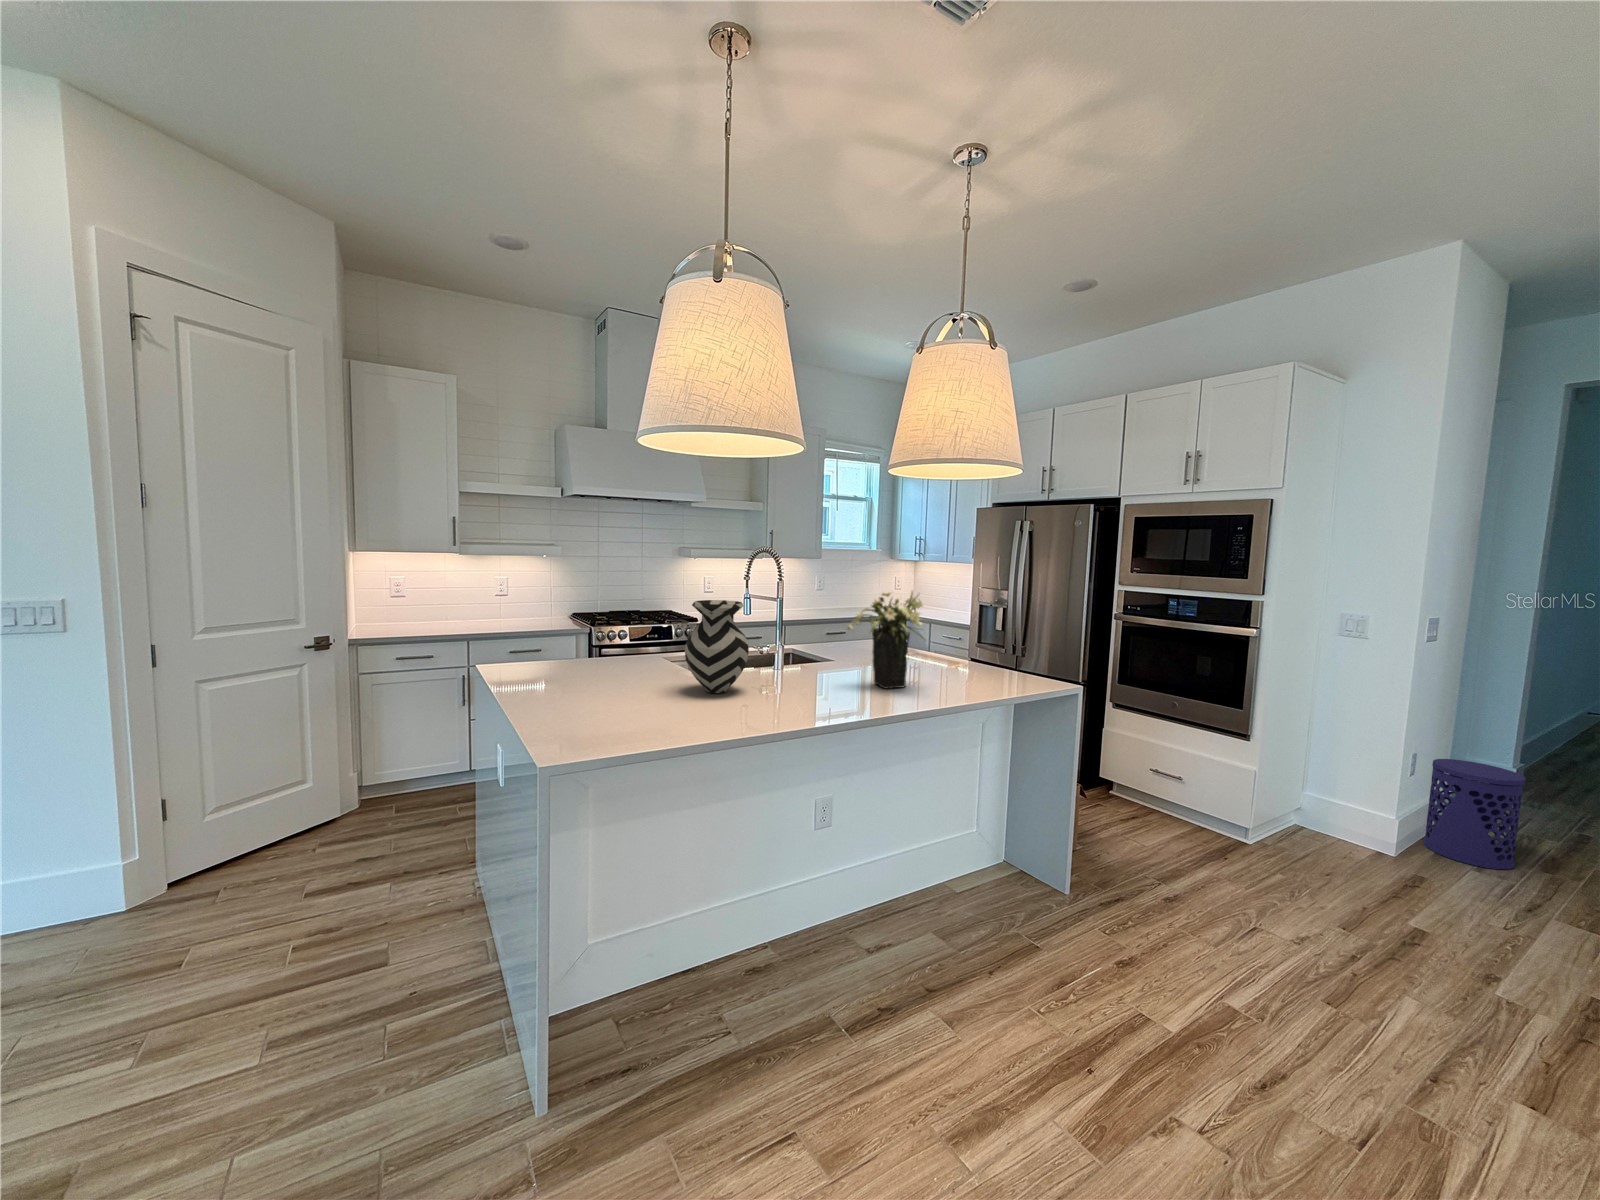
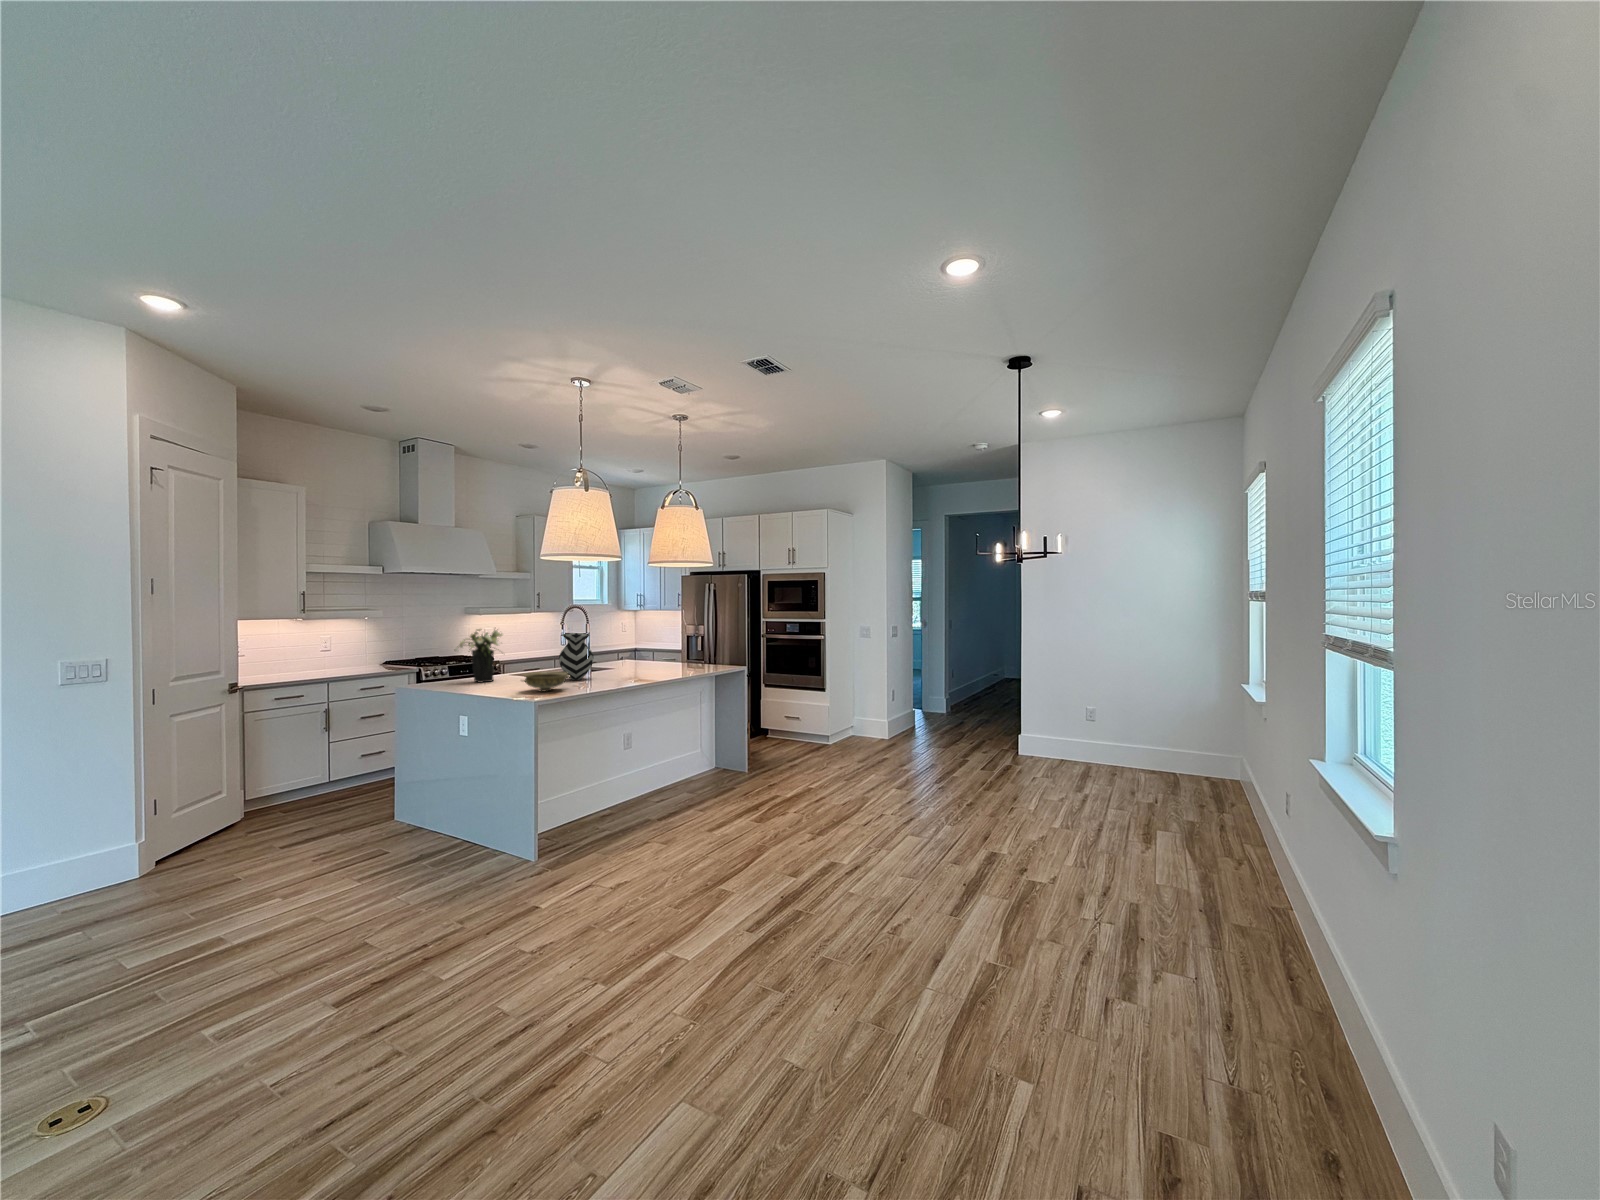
flower arrangement: present [848,592,923,688] -> present [455,629,503,683]
ceramic bowl: none [551,679,666,728] -> present [522,672,570,692]
waste bin: present [1423,759,1525,869] -> none [898,690,927,734]

